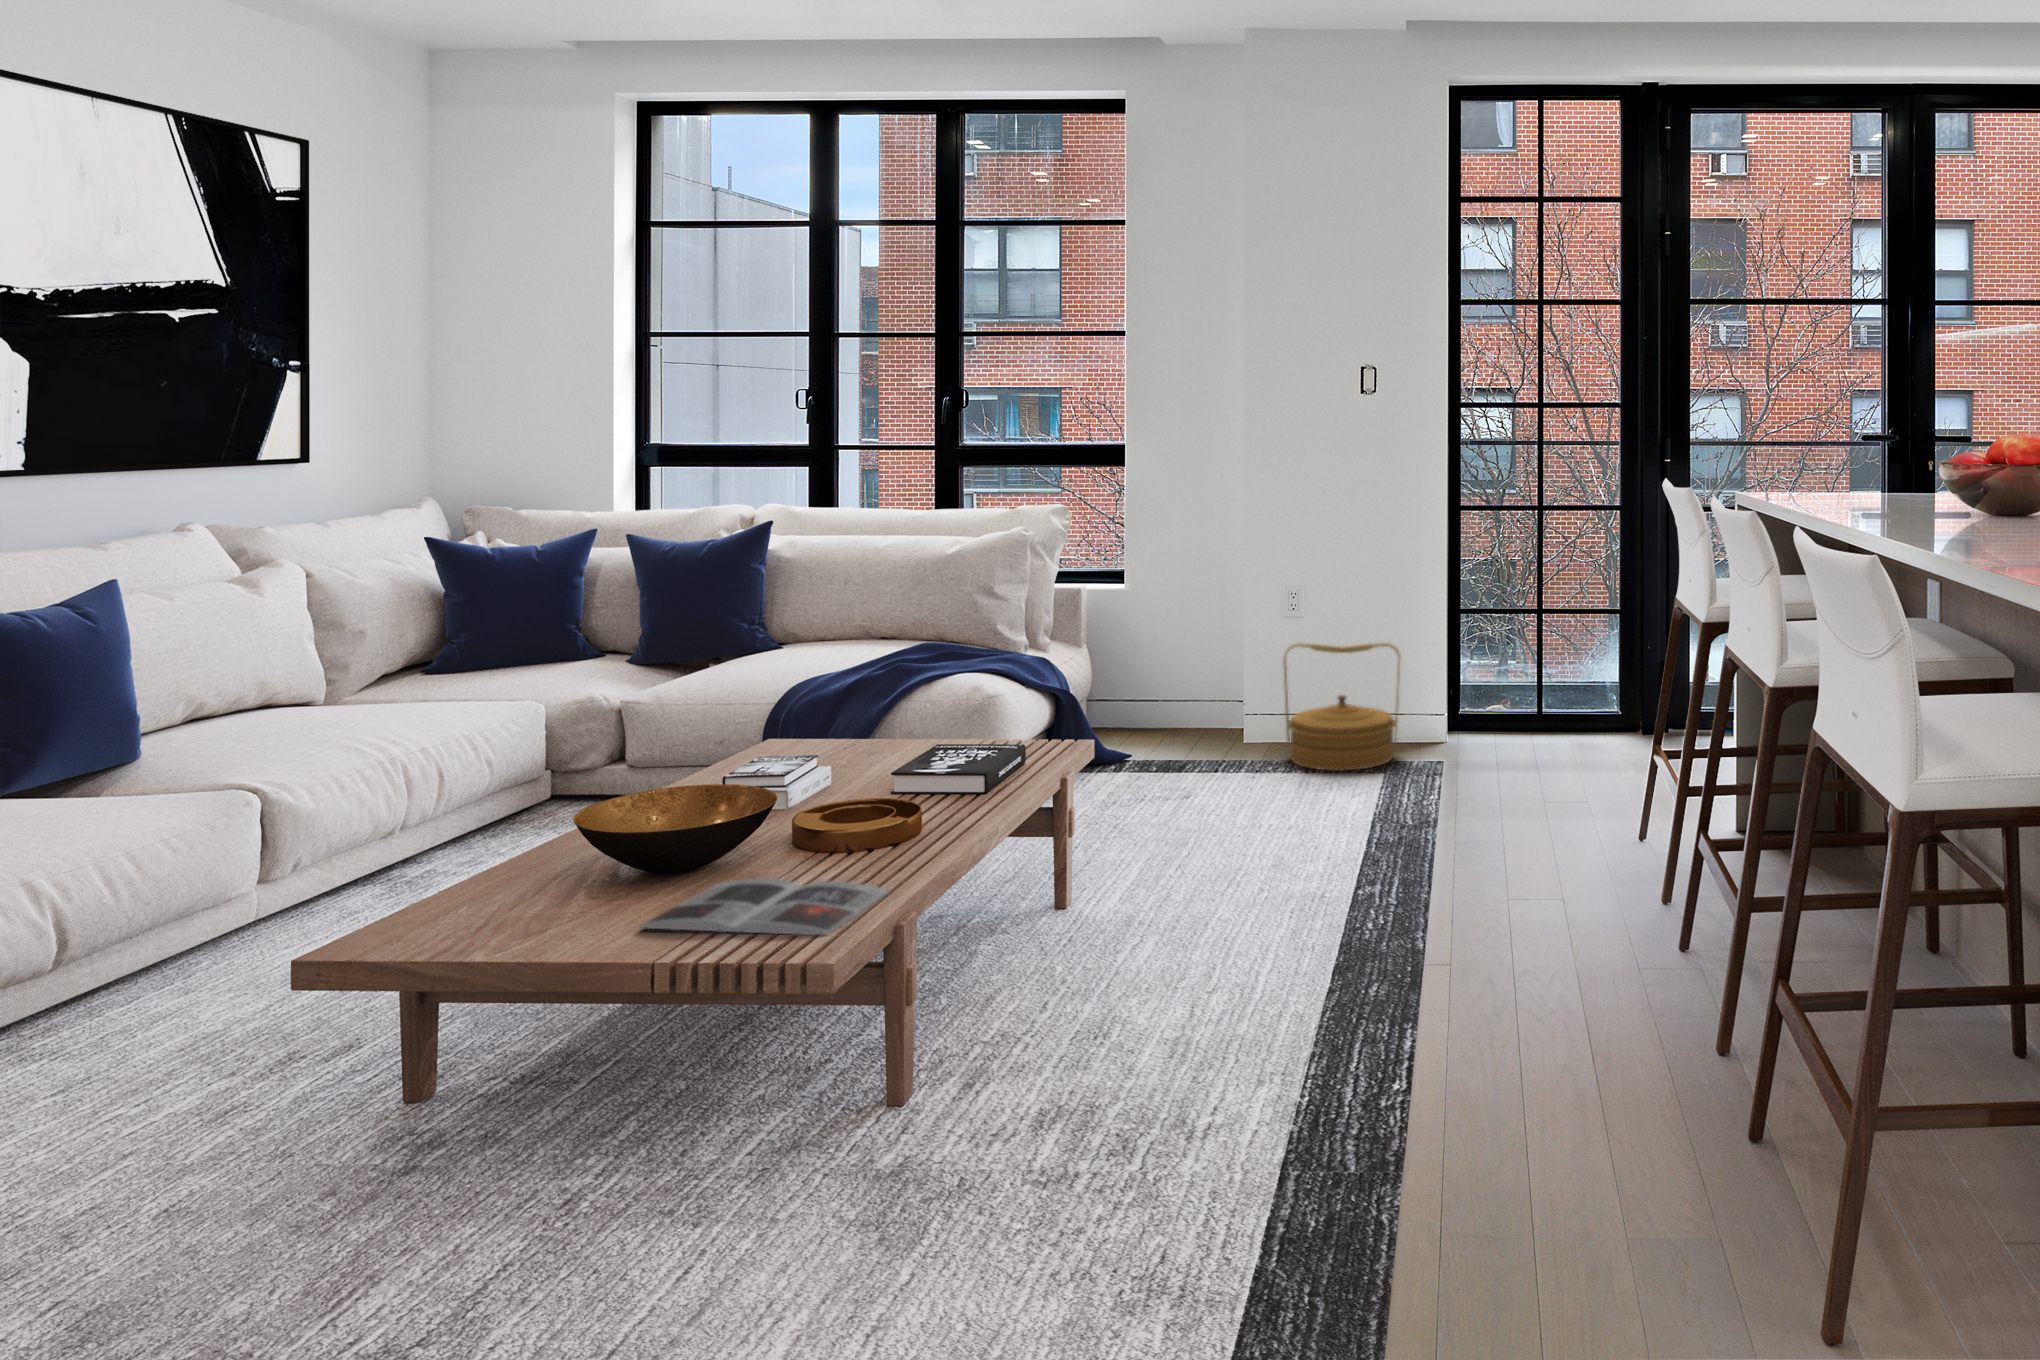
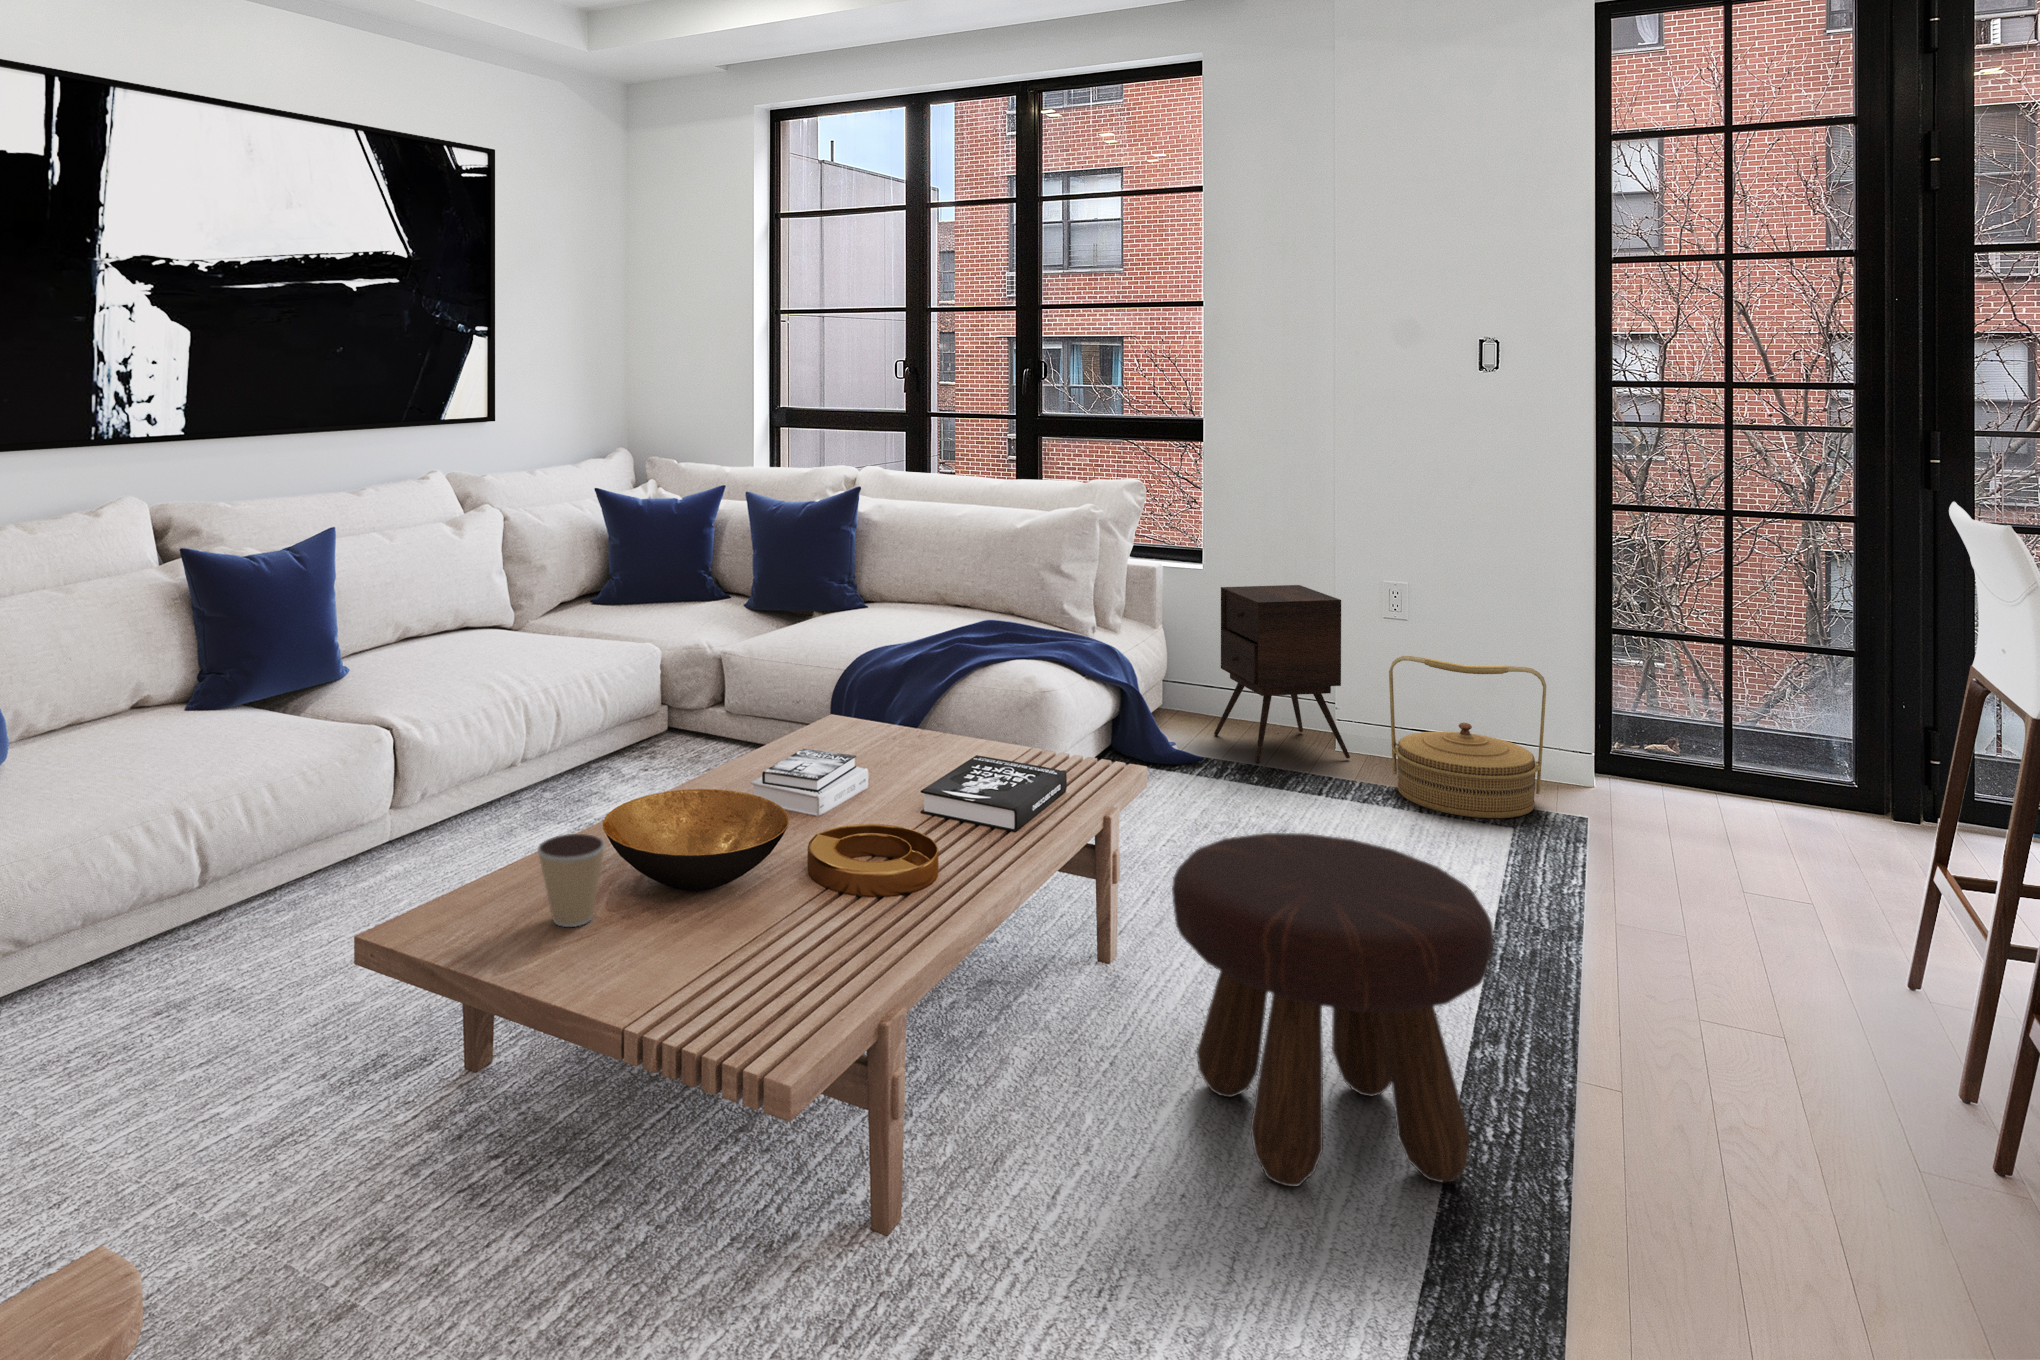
side table: none [1135,594,1252,755] -> present [1214,585,1350,763]
footstool: none [1123,755,1357,1014] -> present [1172,833,1494,1187]
coffee cup: none [516,831,593,920] -> present [538,834,605,927]
magazine: present [640,879,889,935] -> none [629,914,884,1028]

